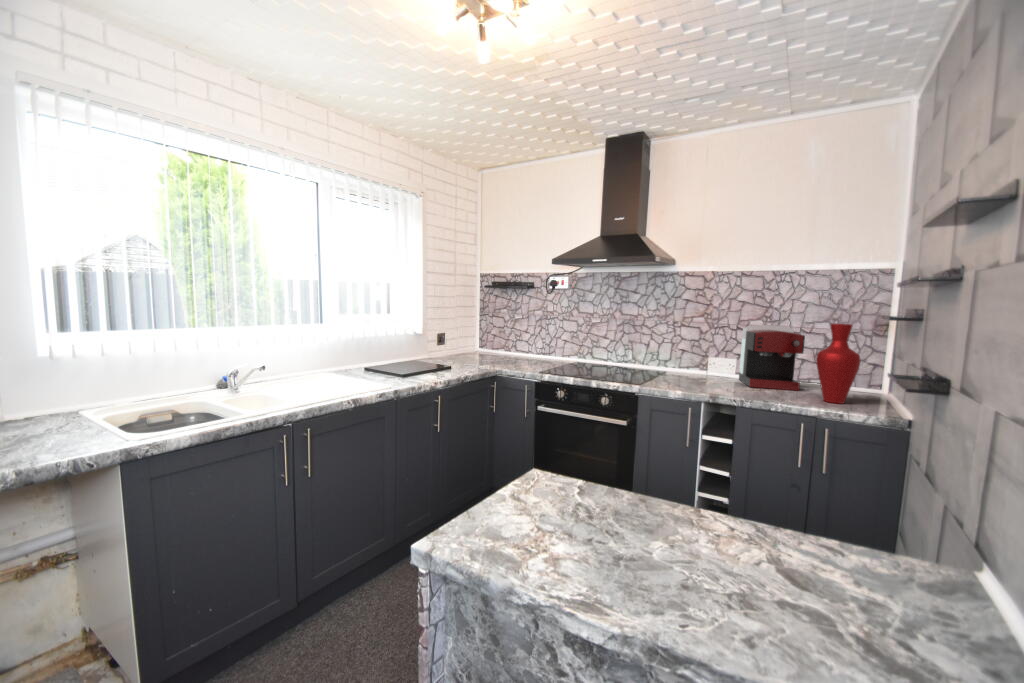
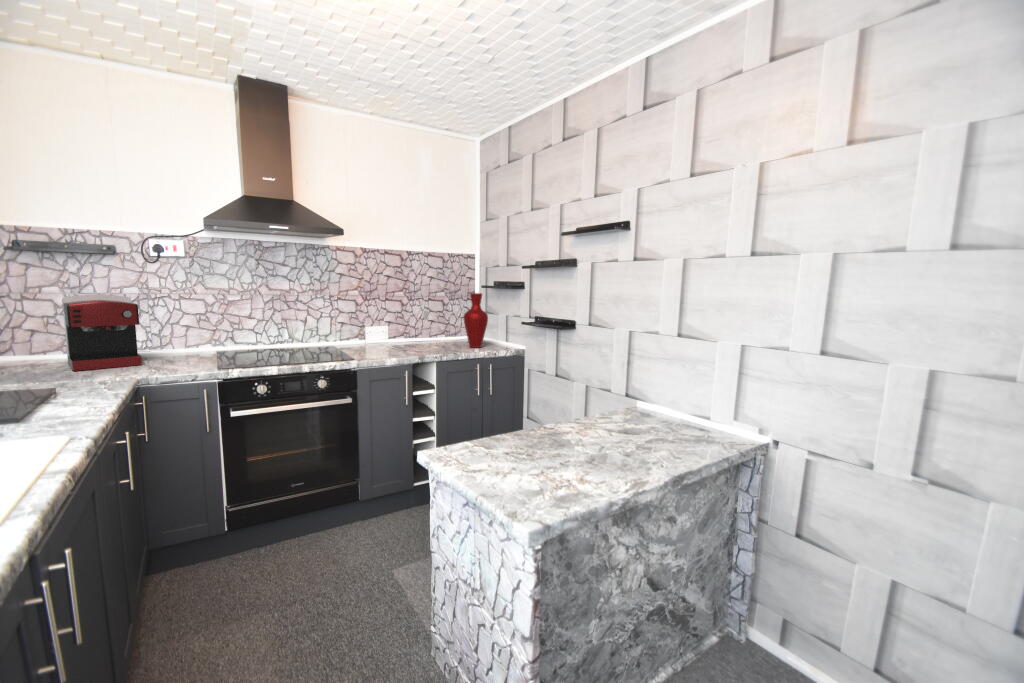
coffee maker: present [739,325,805,391] -> present [62,294,142,371]

